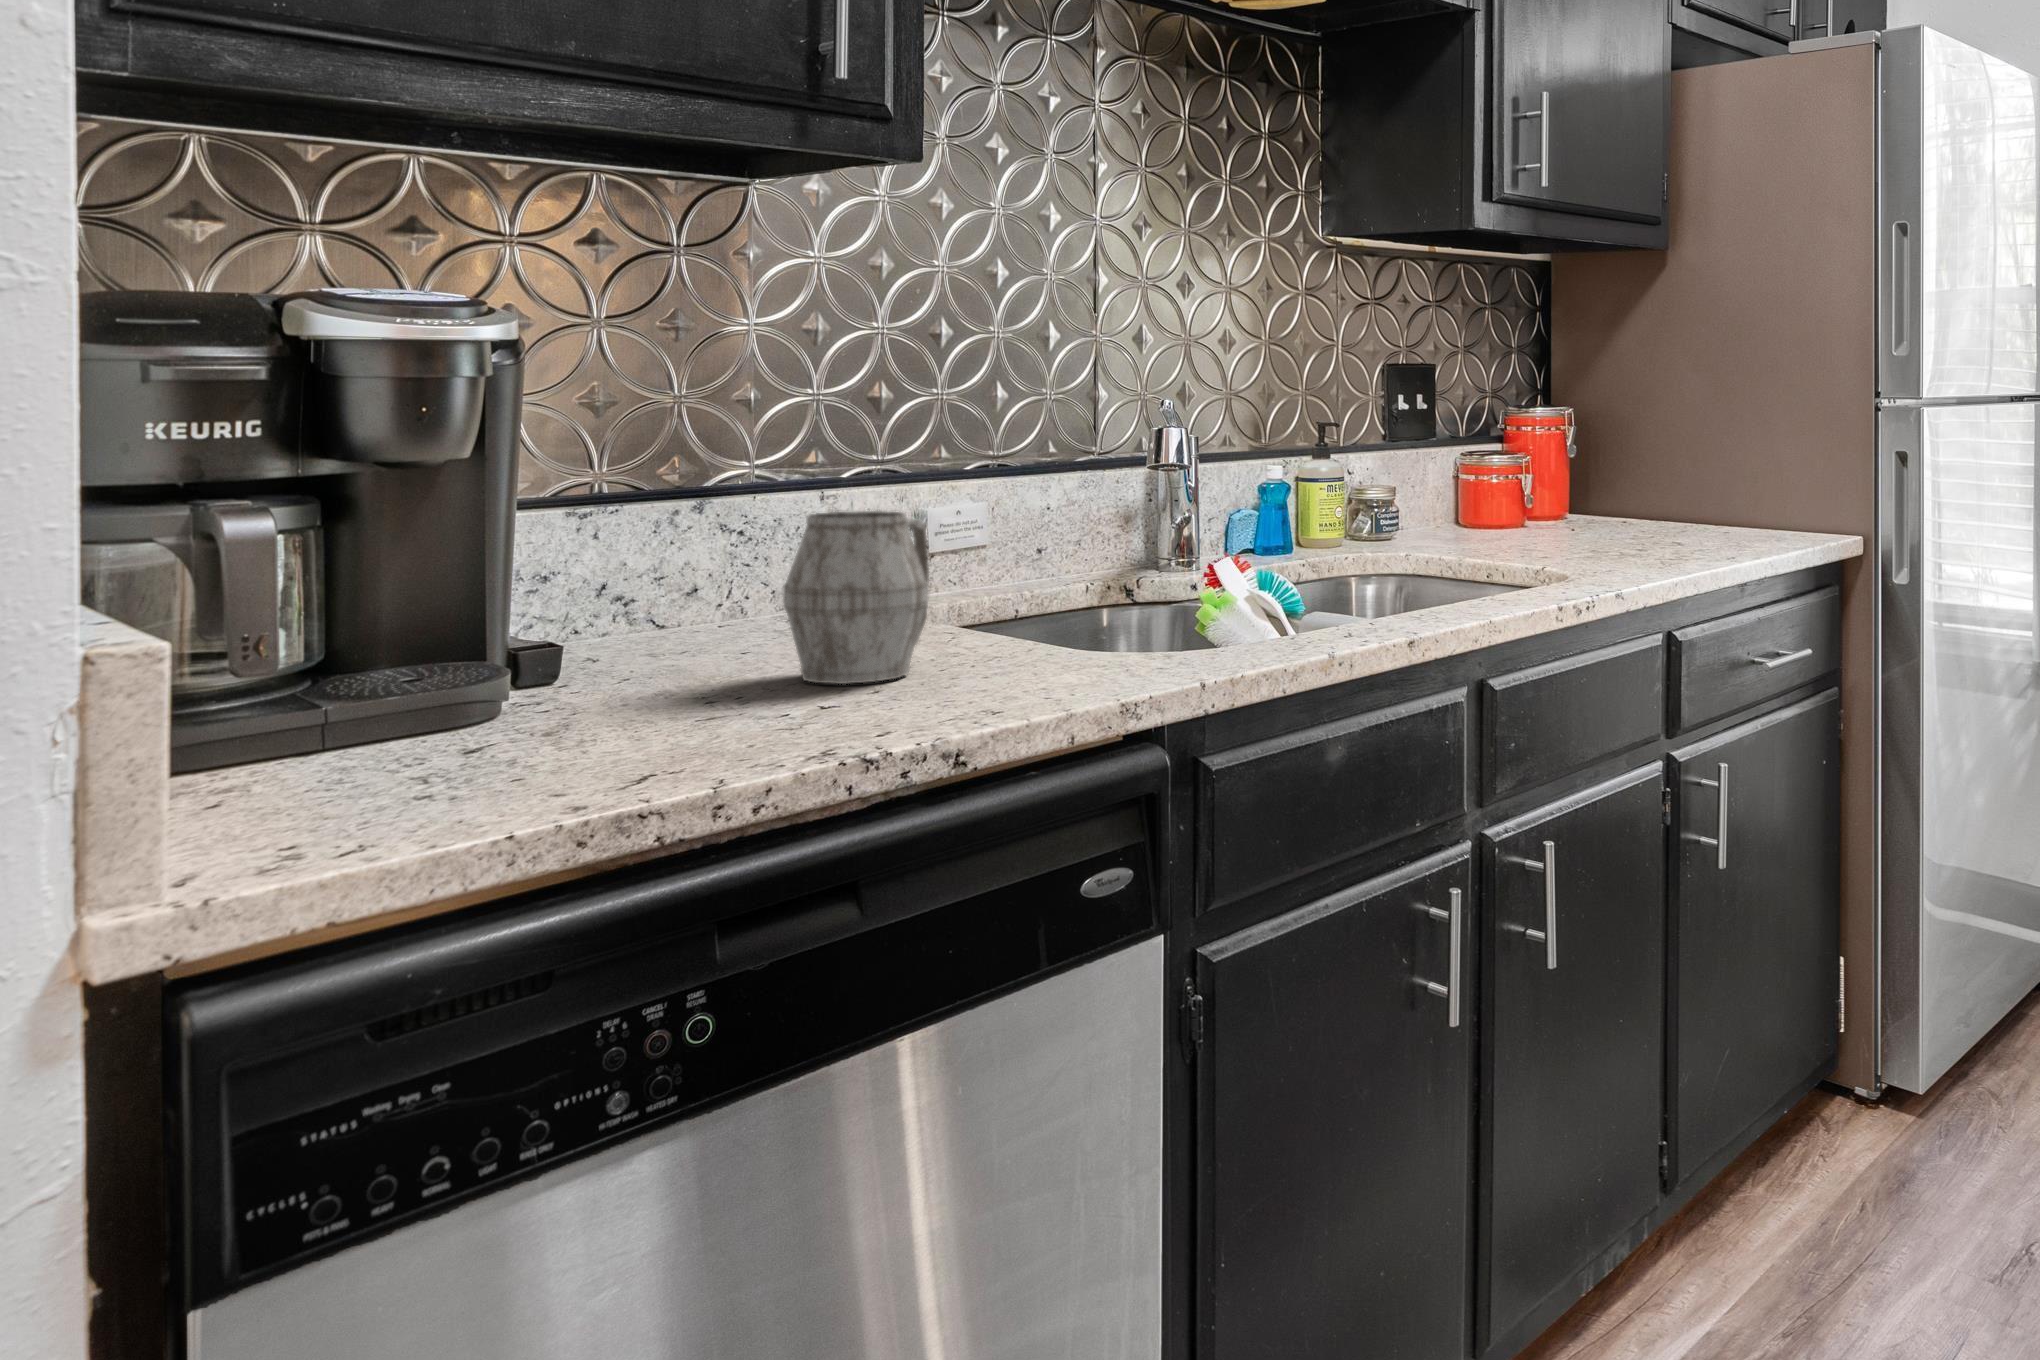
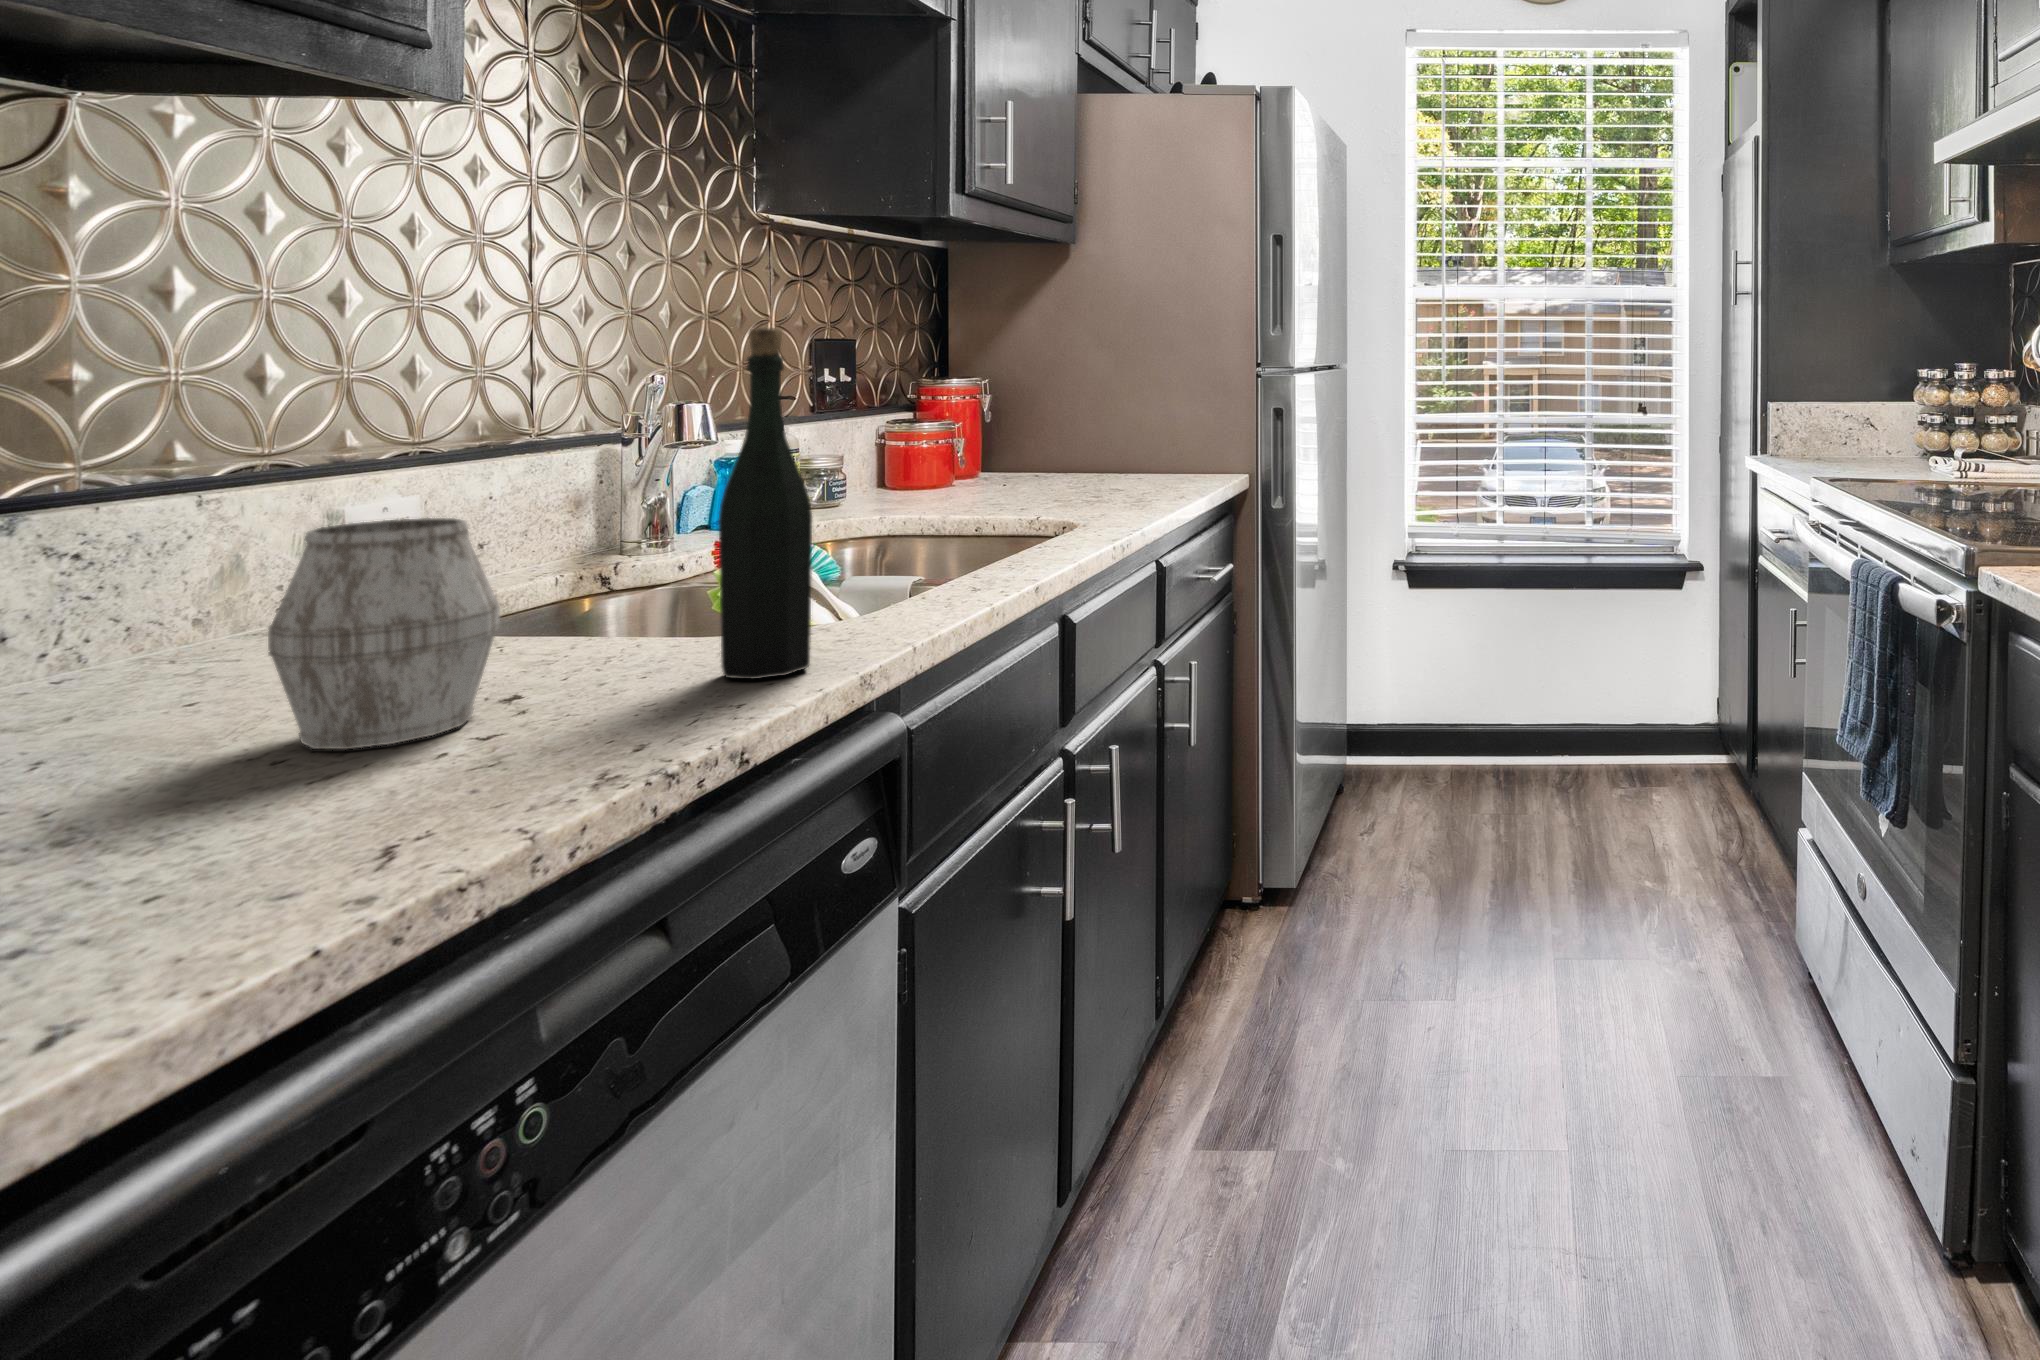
bottle: none [1089,357,1167,674] -> present [719,328,812,679]

